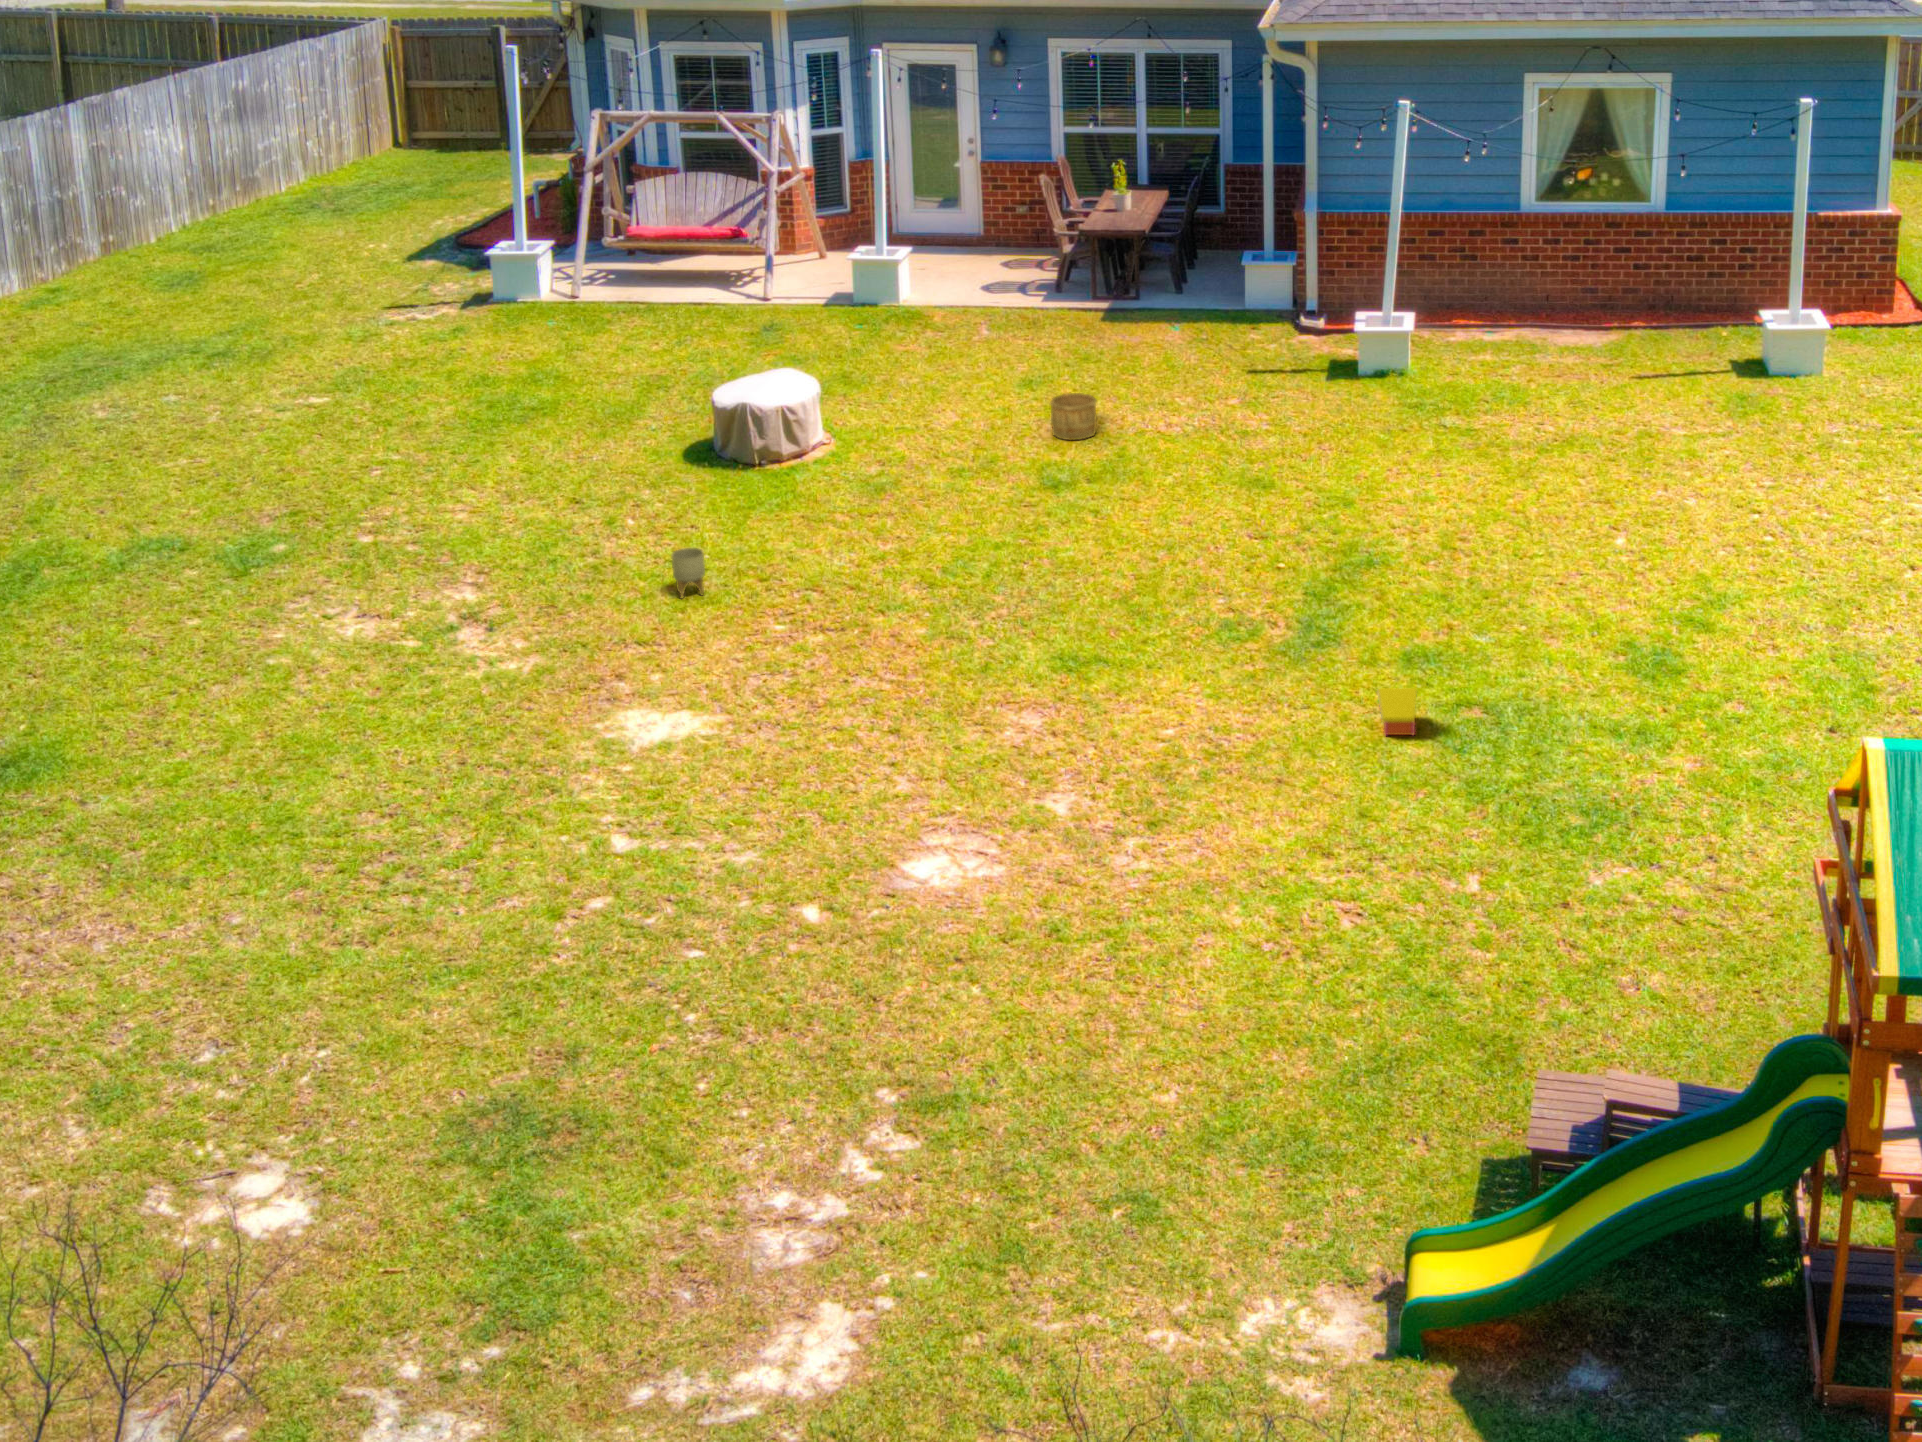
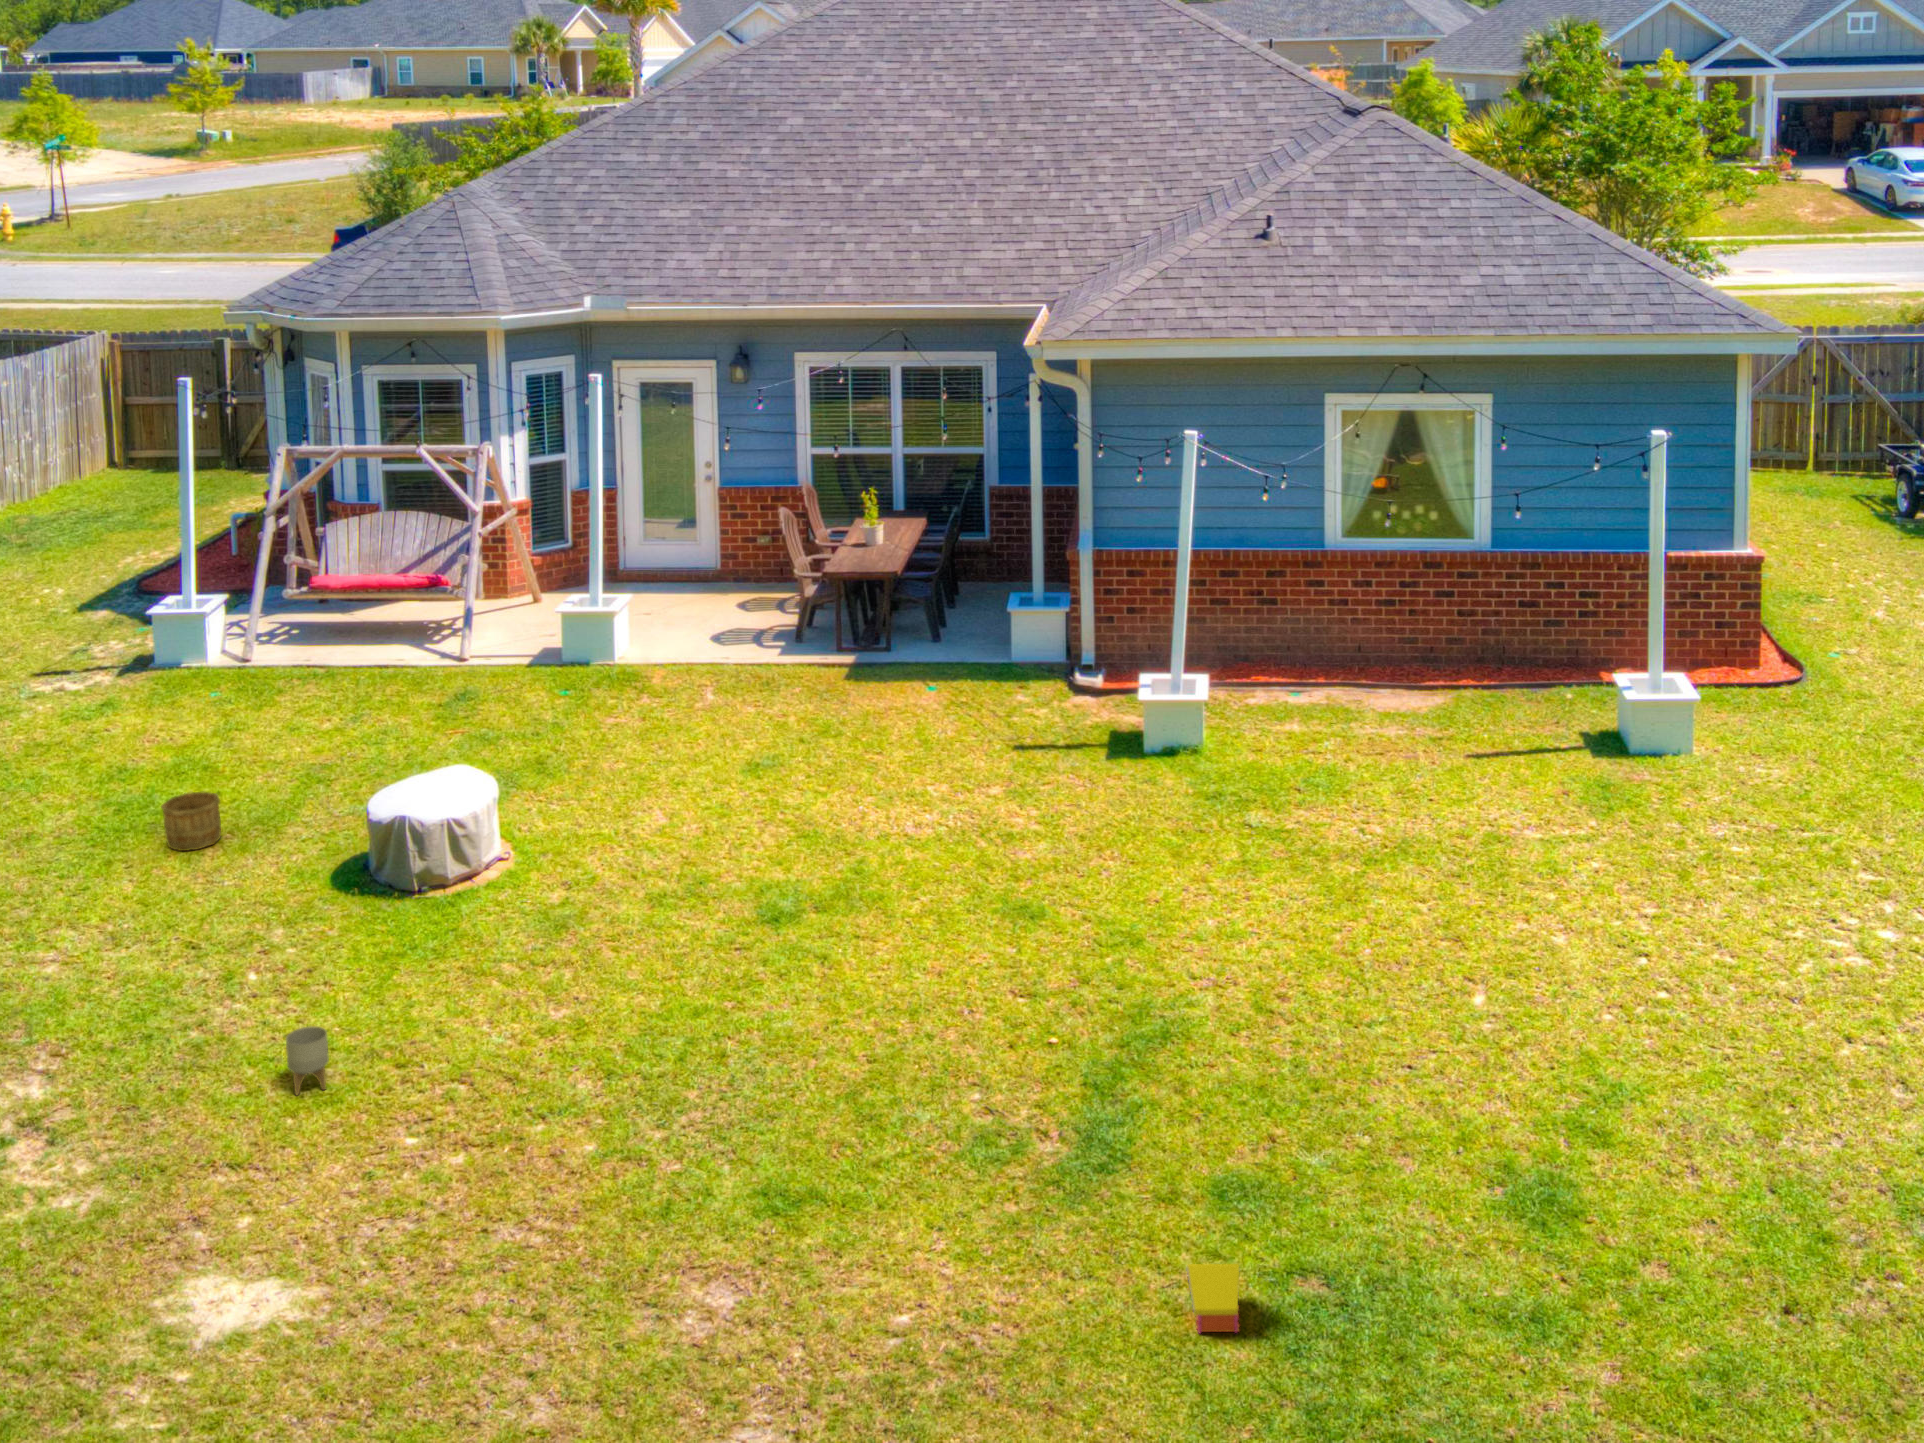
wooden bucket: present [1050,393,1096,440] -> present [161,792,221,851]

